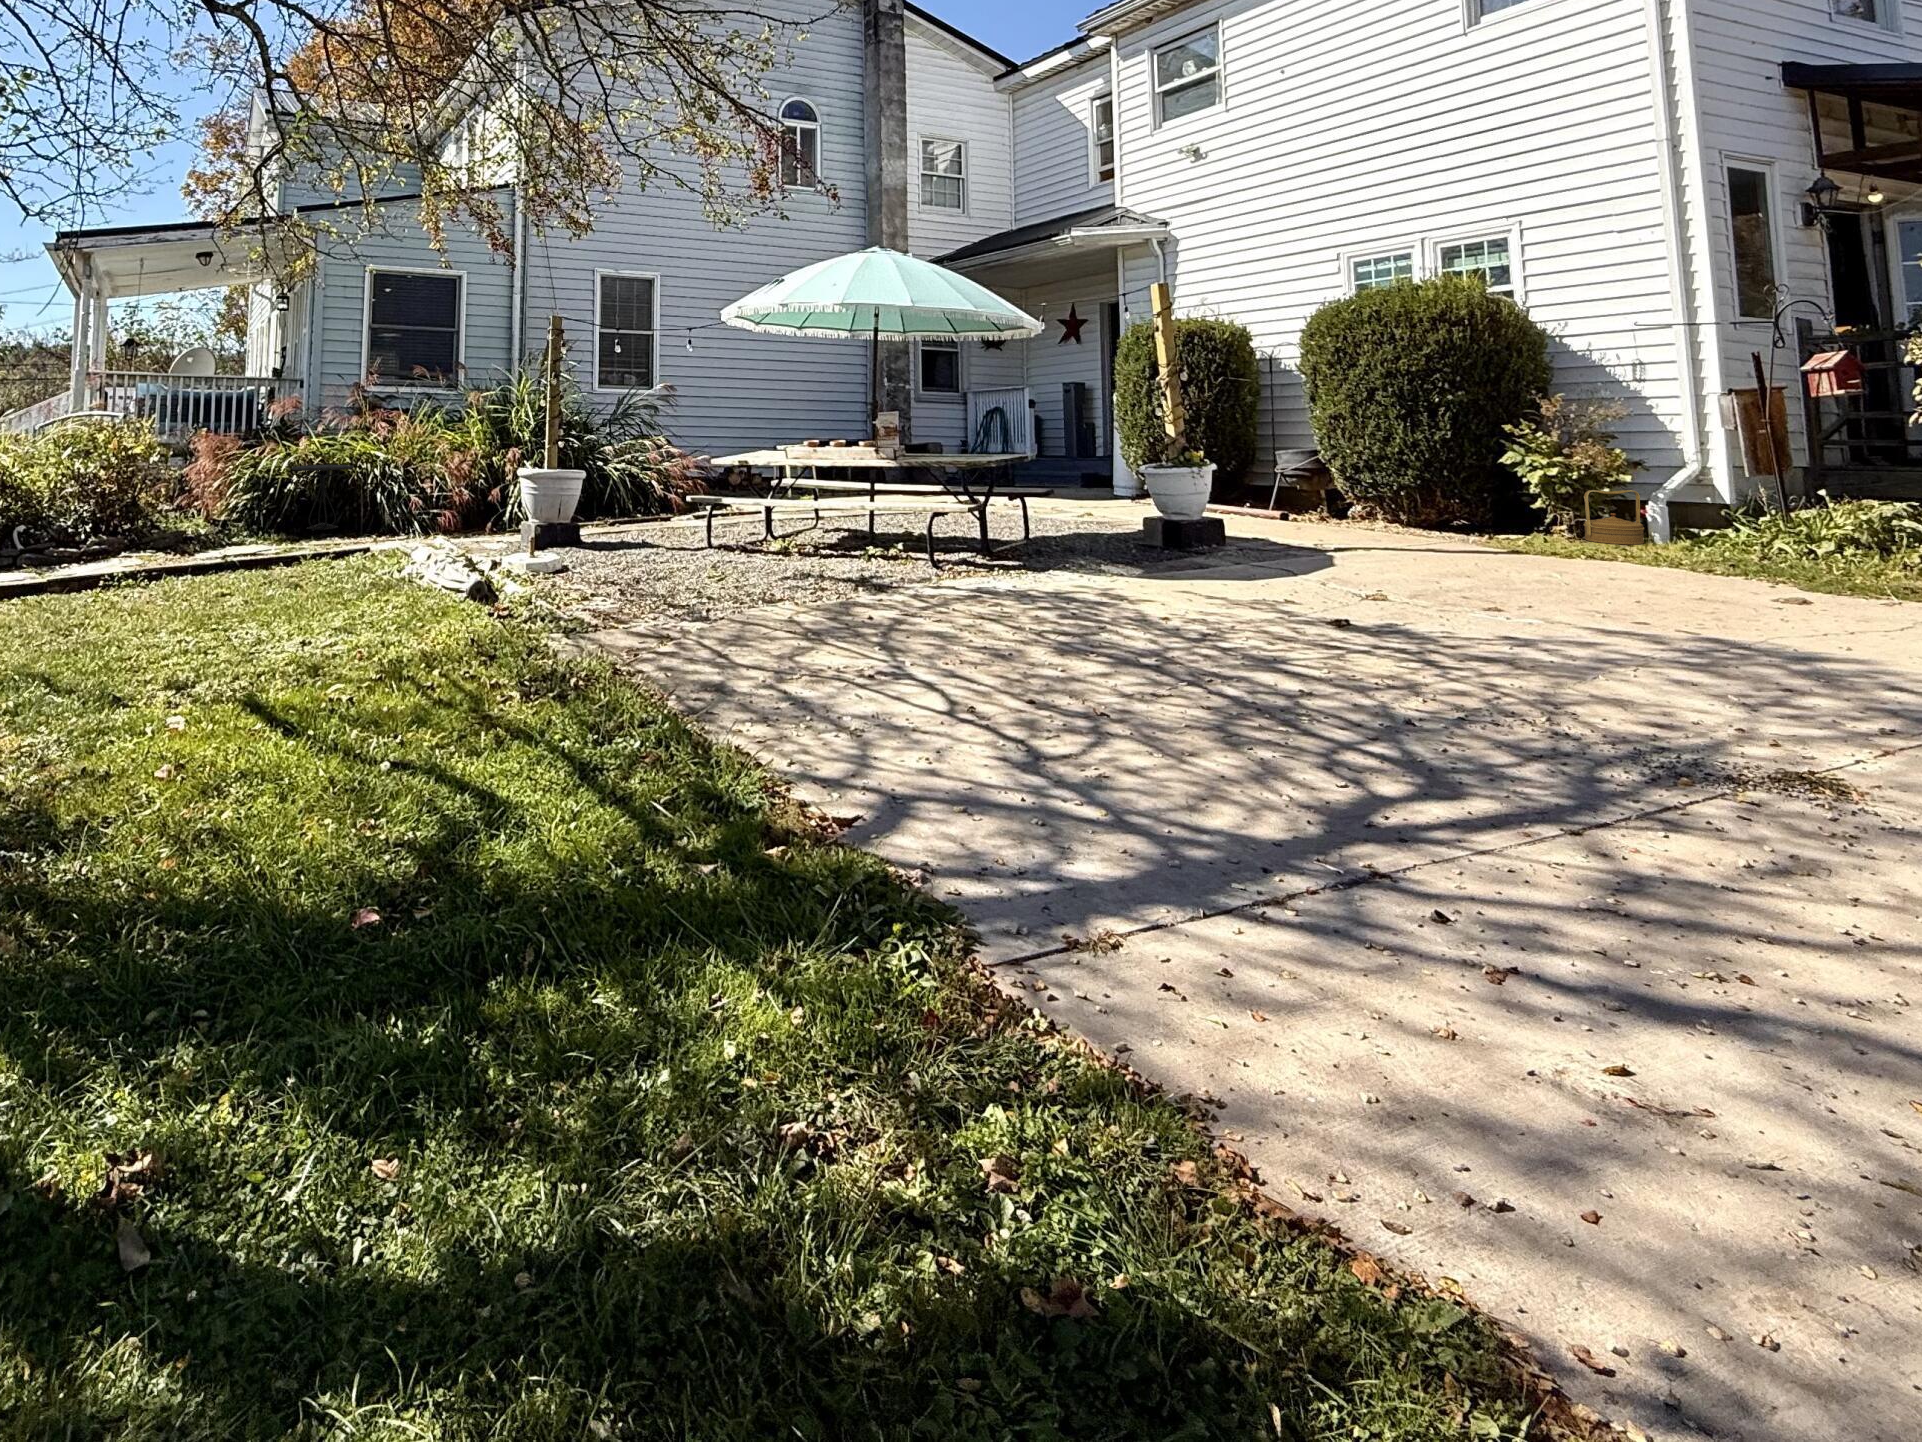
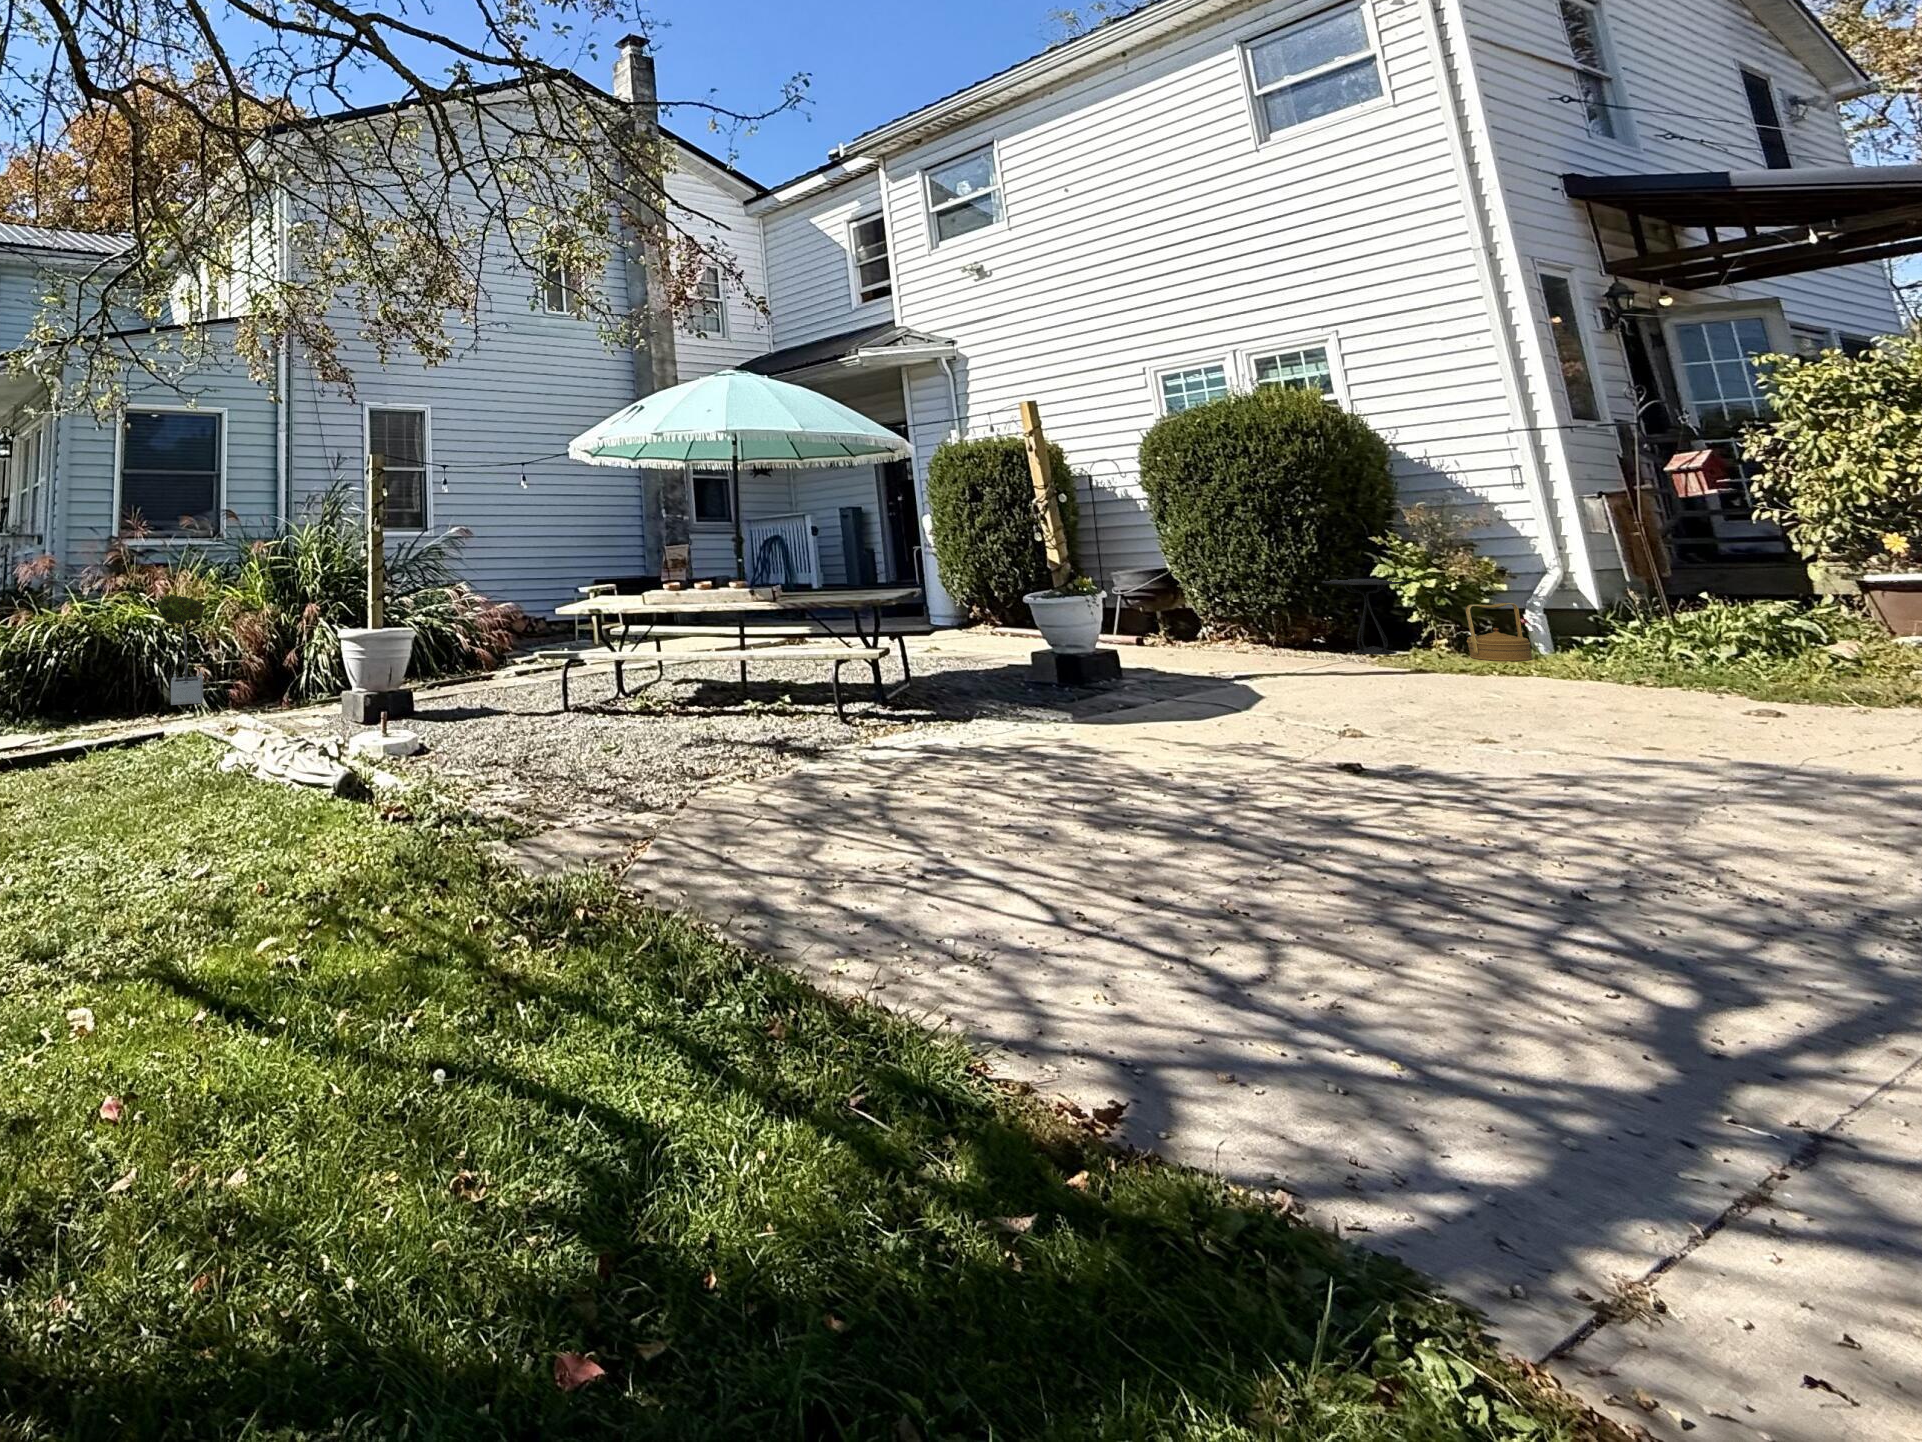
potted tree: none [381,432,421,525] -> present [158,594,205,705]
side table: present [292,465,354,530] -> present [1322,579,1406,654]

